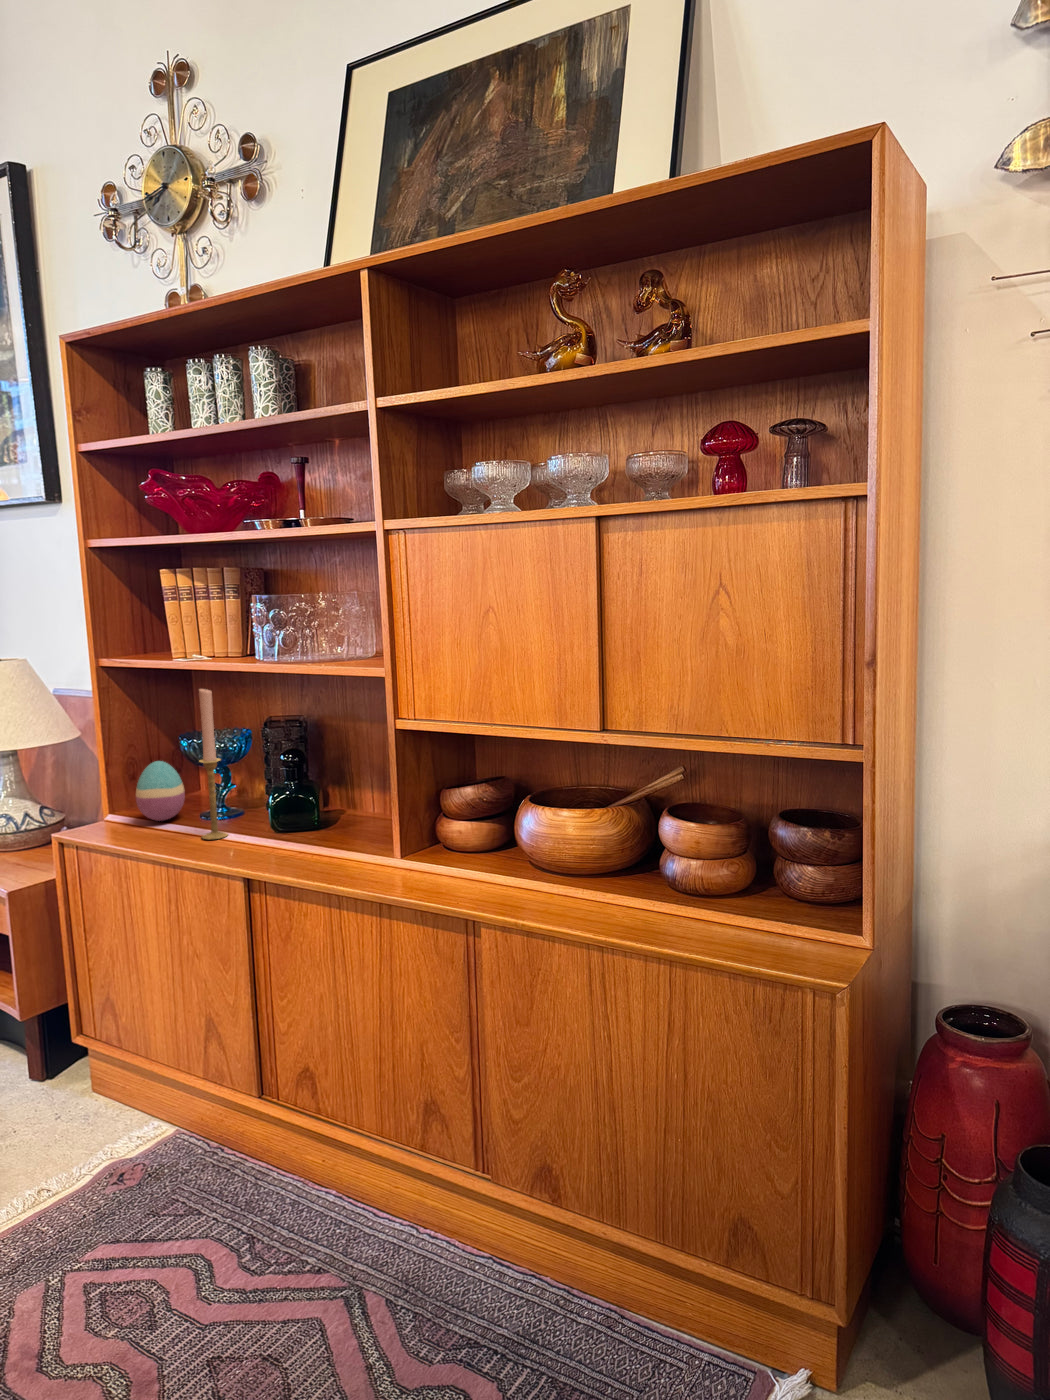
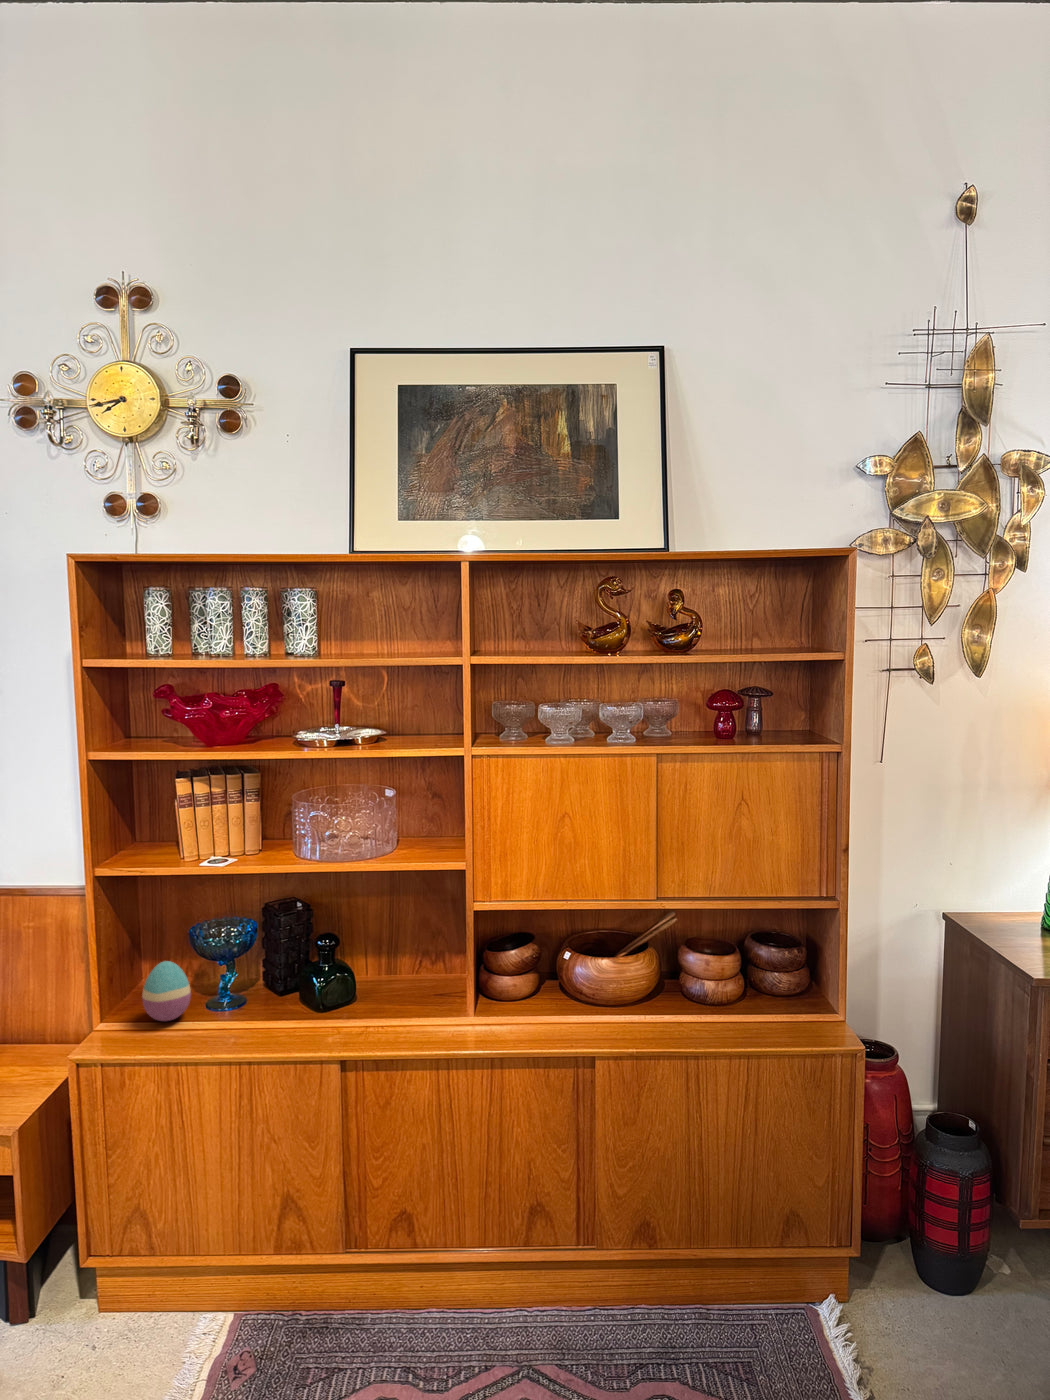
candlestick: present [199,689,228,839] -> none [241,887,266,1030]

